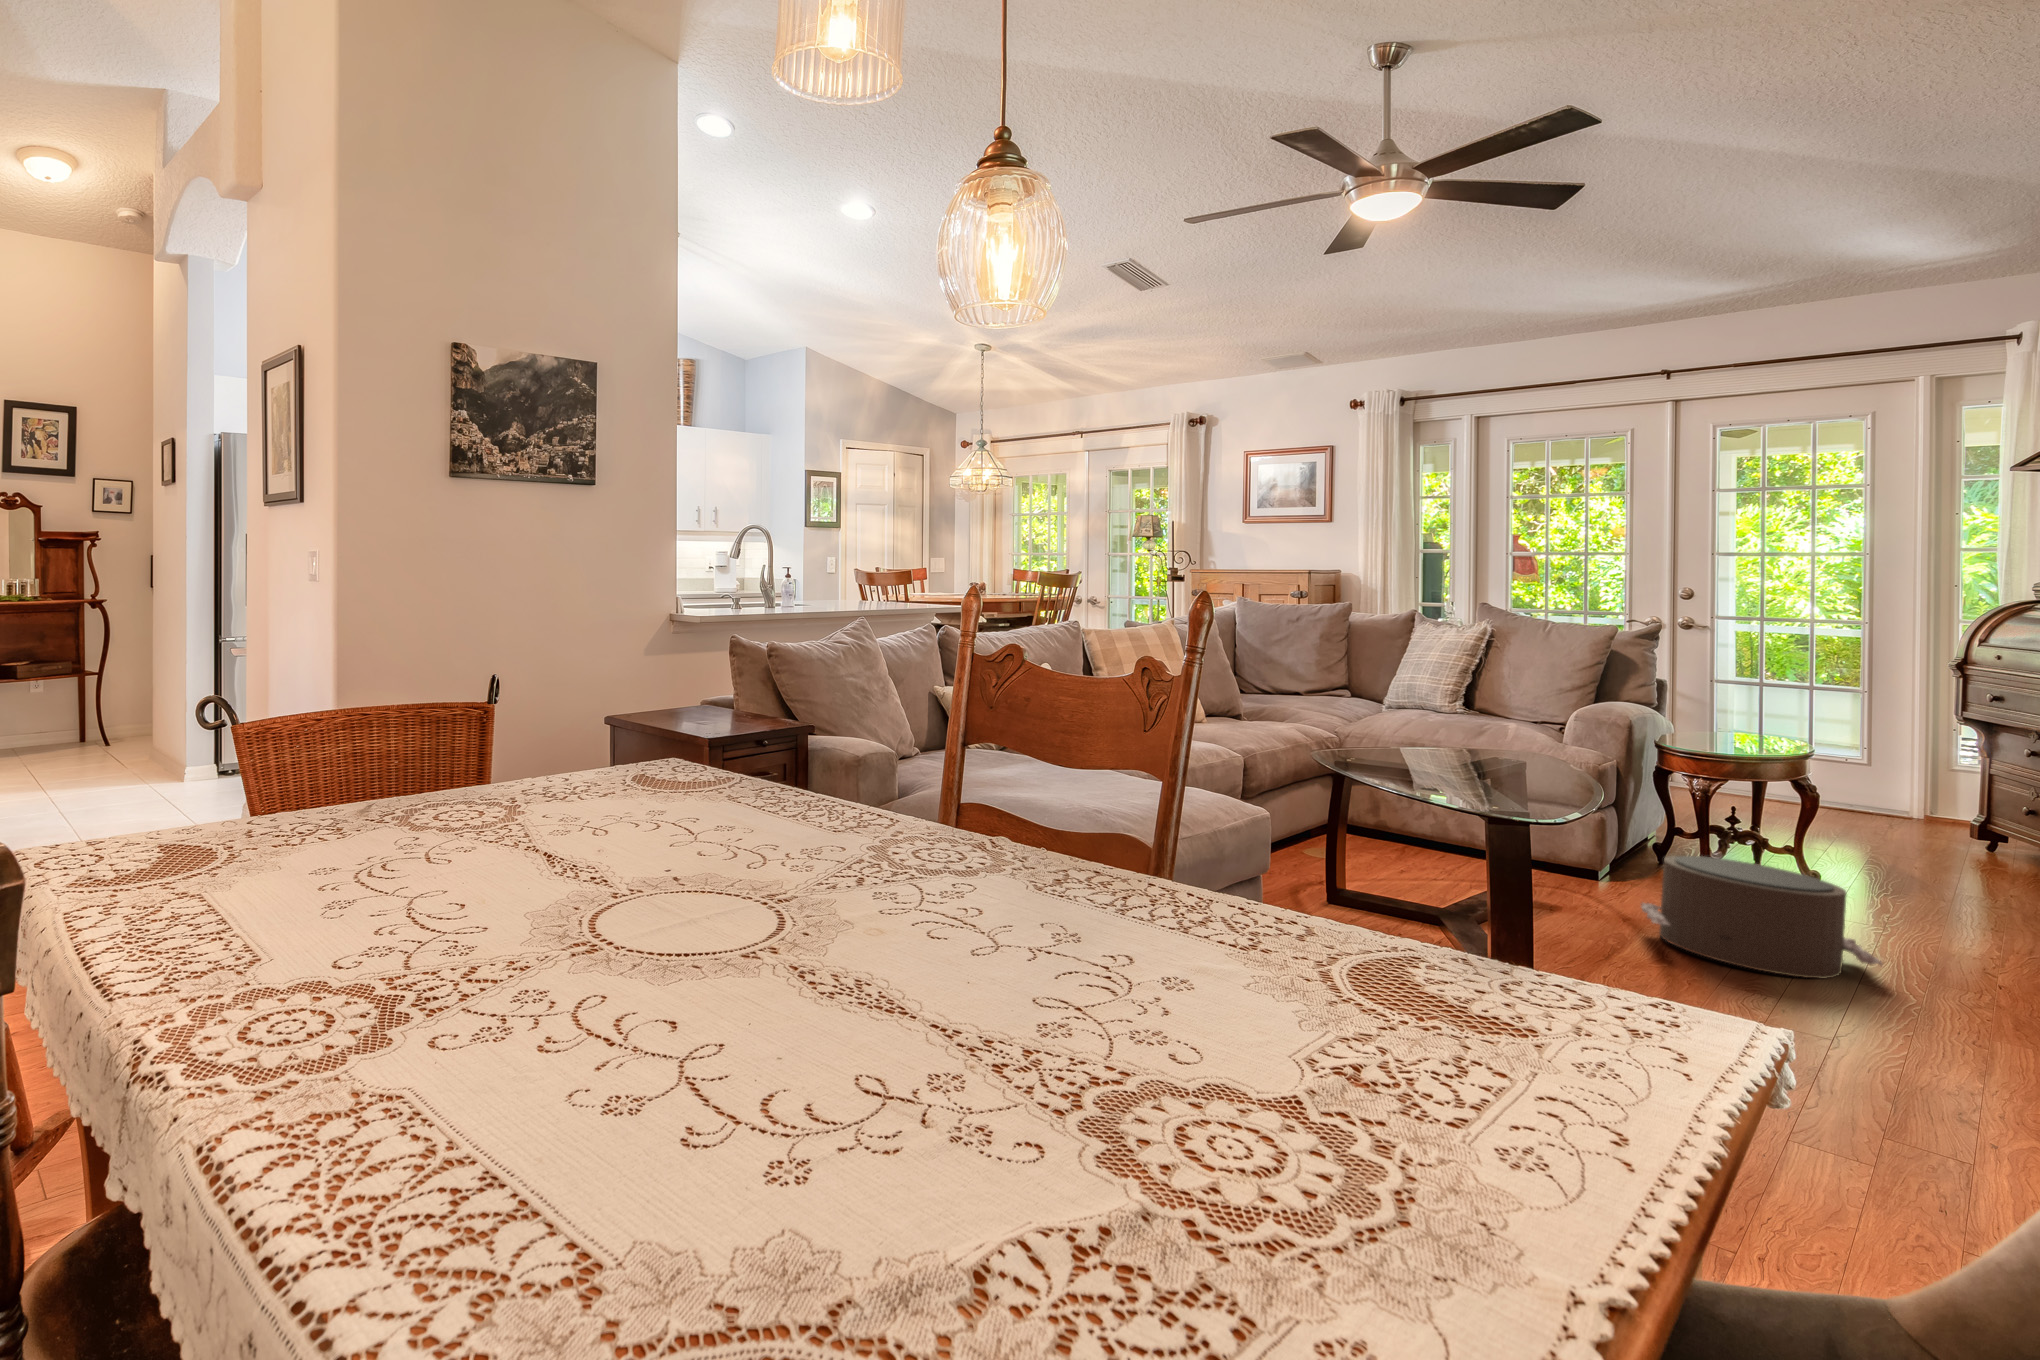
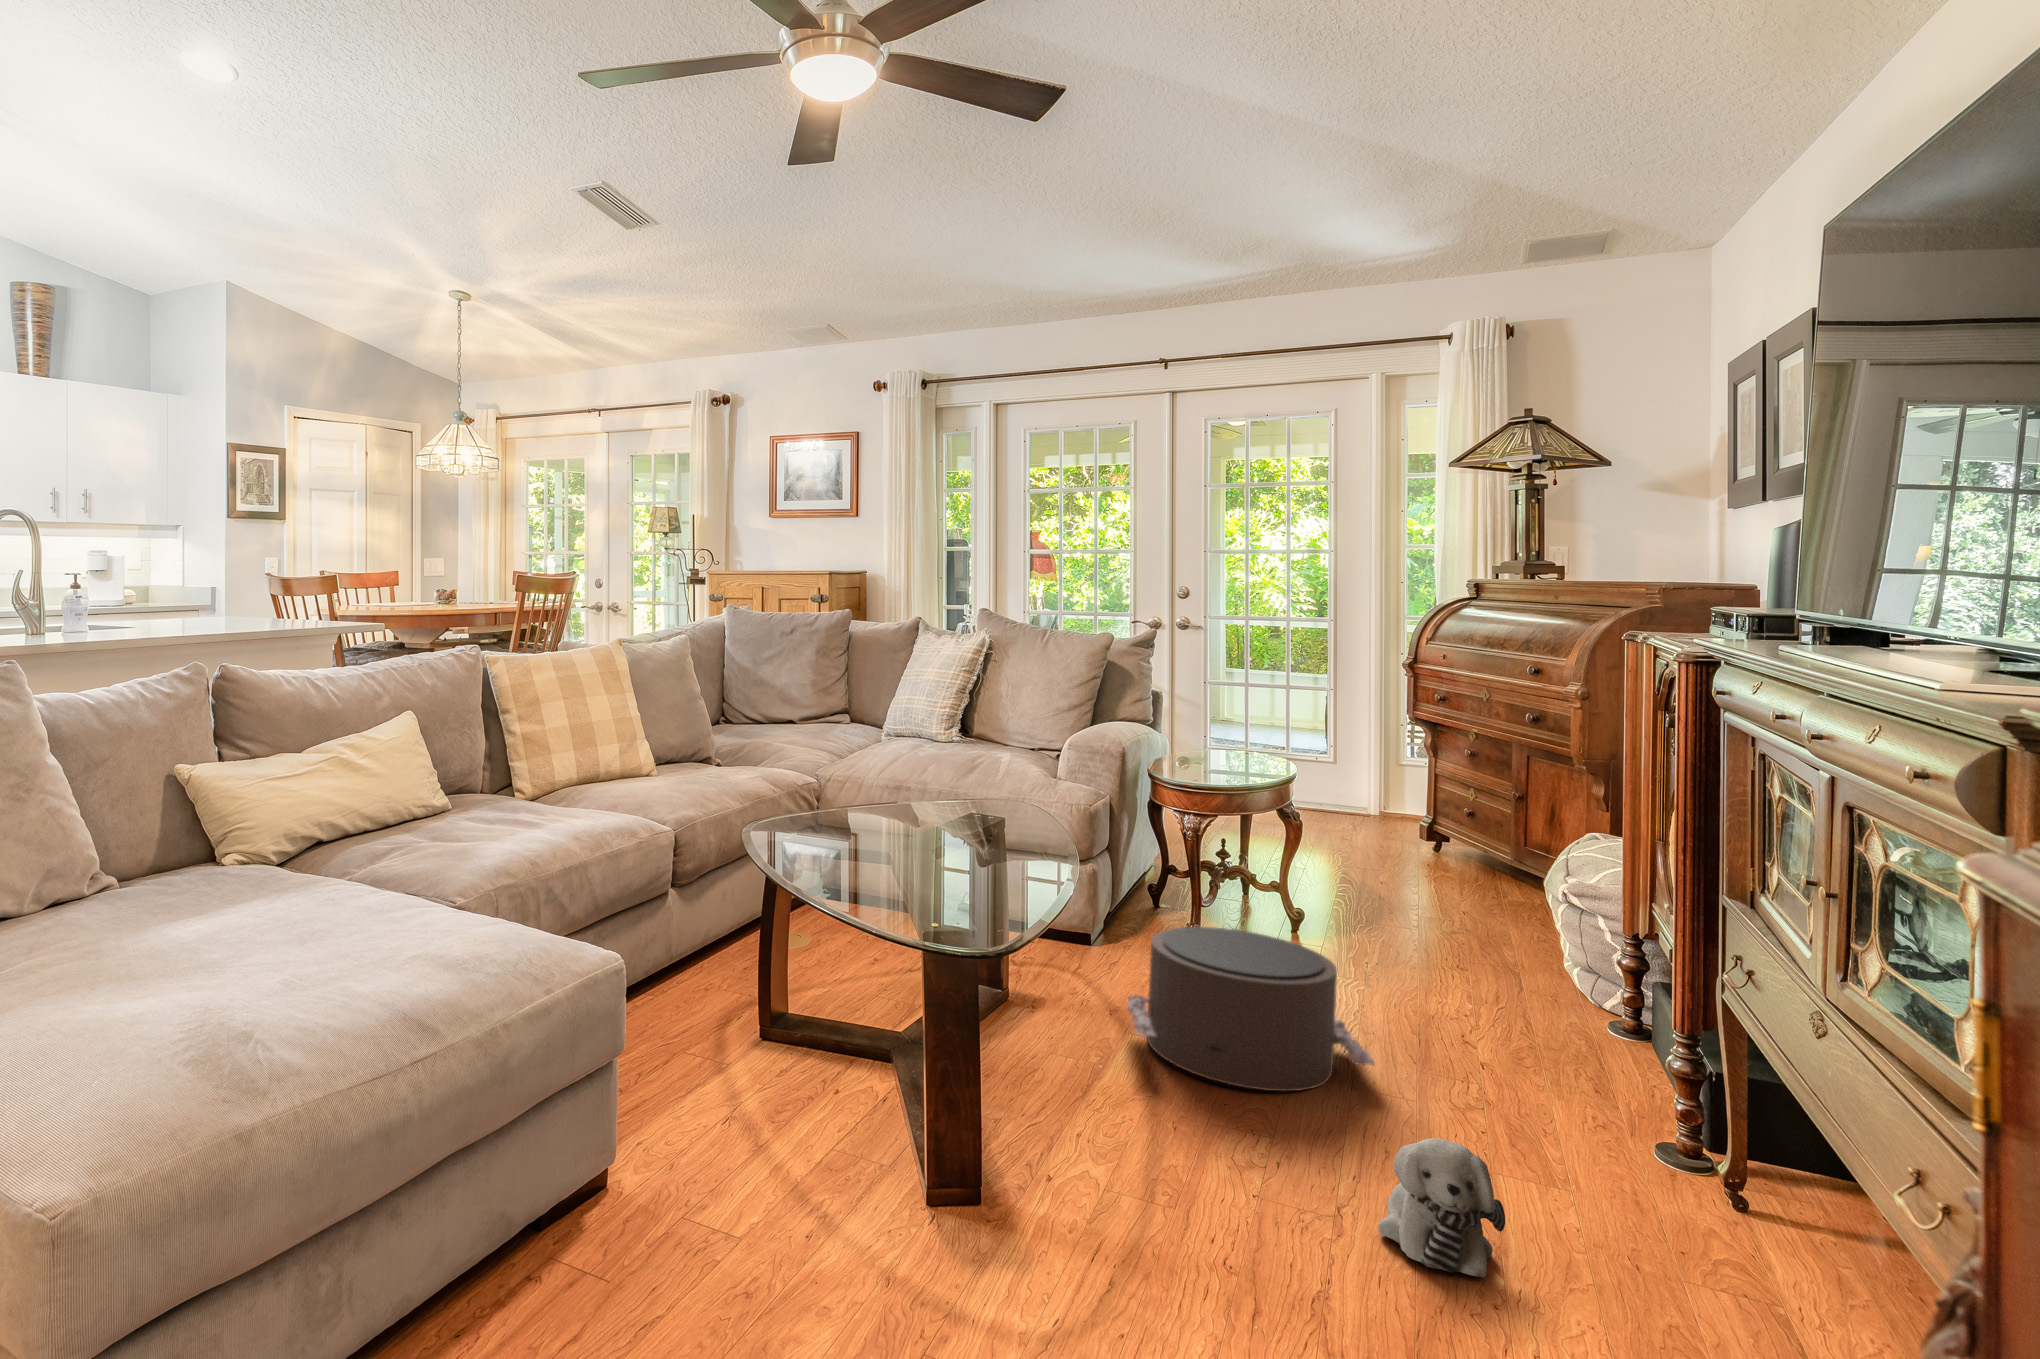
plush toy: none [1871,982,1988,1079] -> present [1378,1138,1505,1278]

